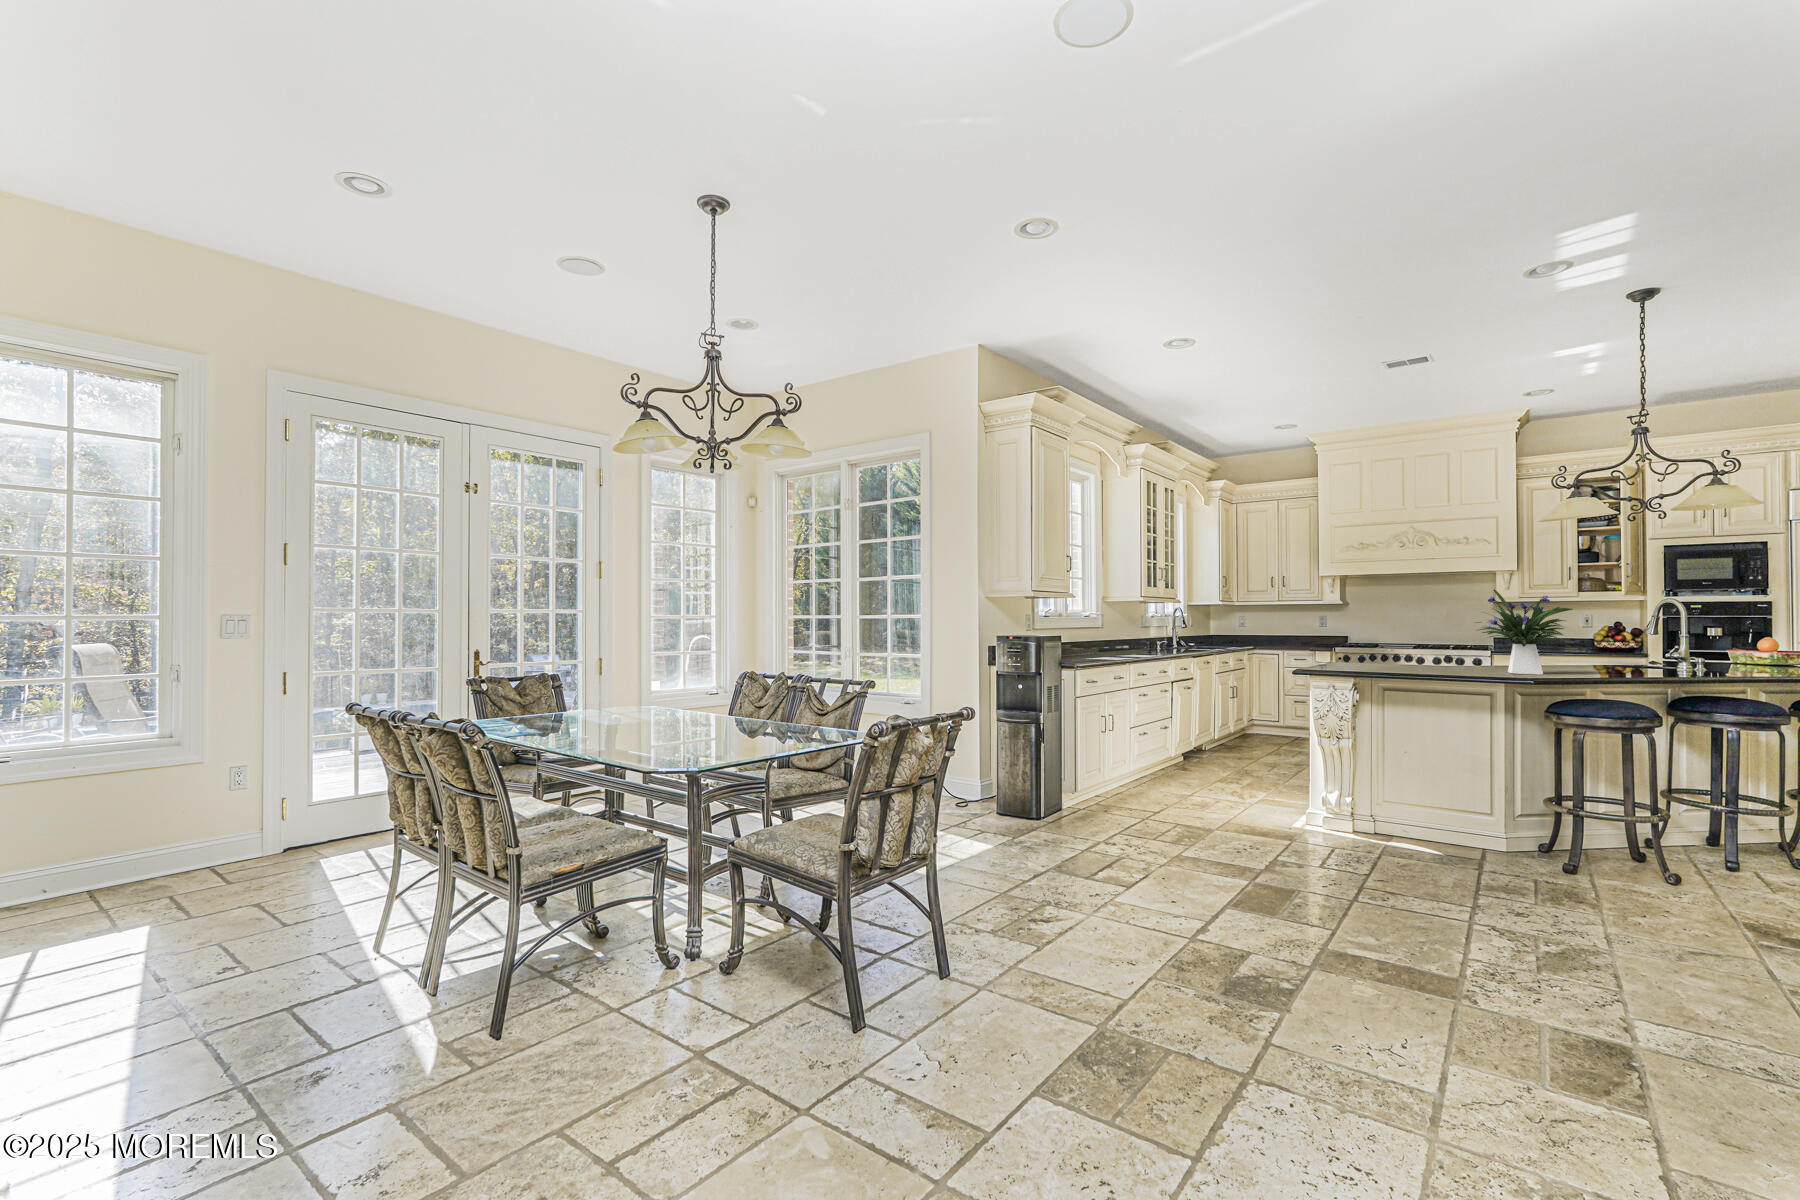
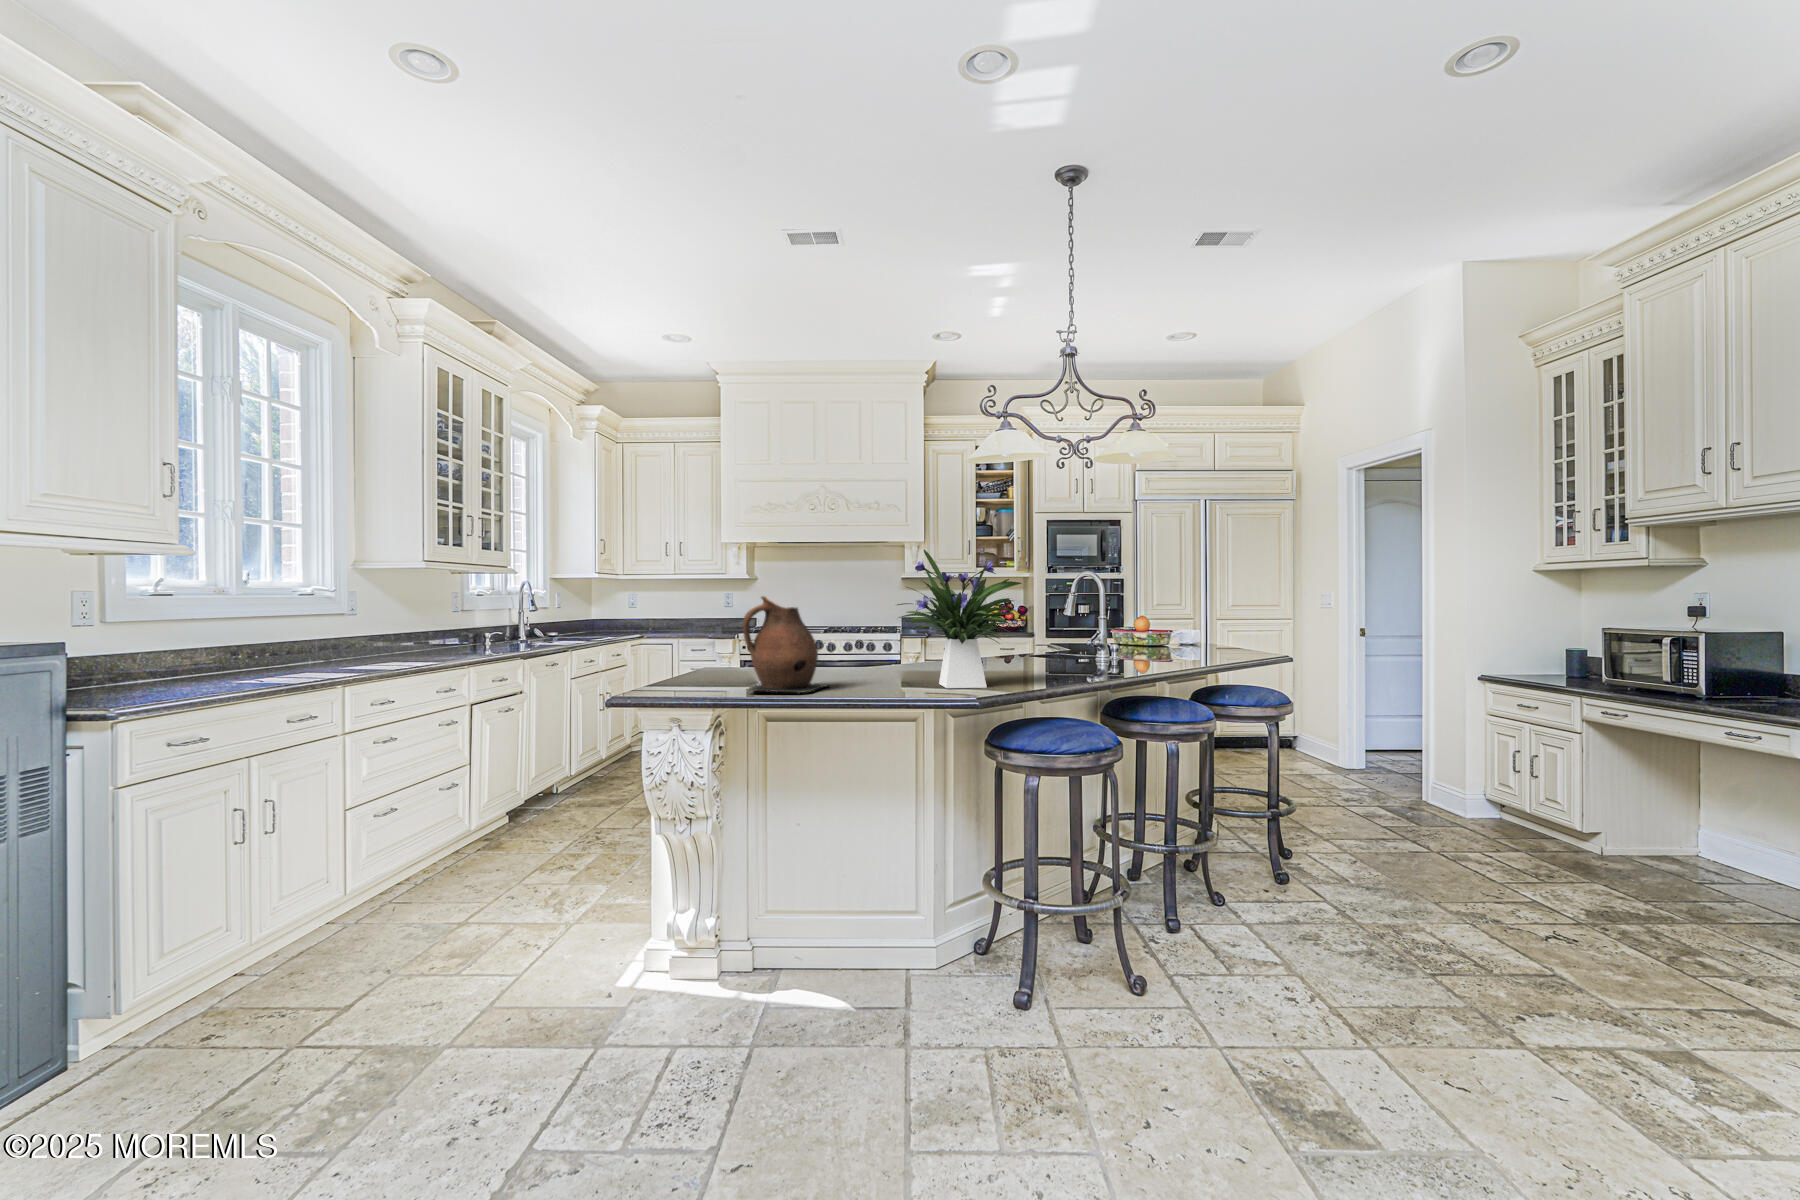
ceramic pitcher: none [1369,618,1427,673] -> present [743,596,828,694]

